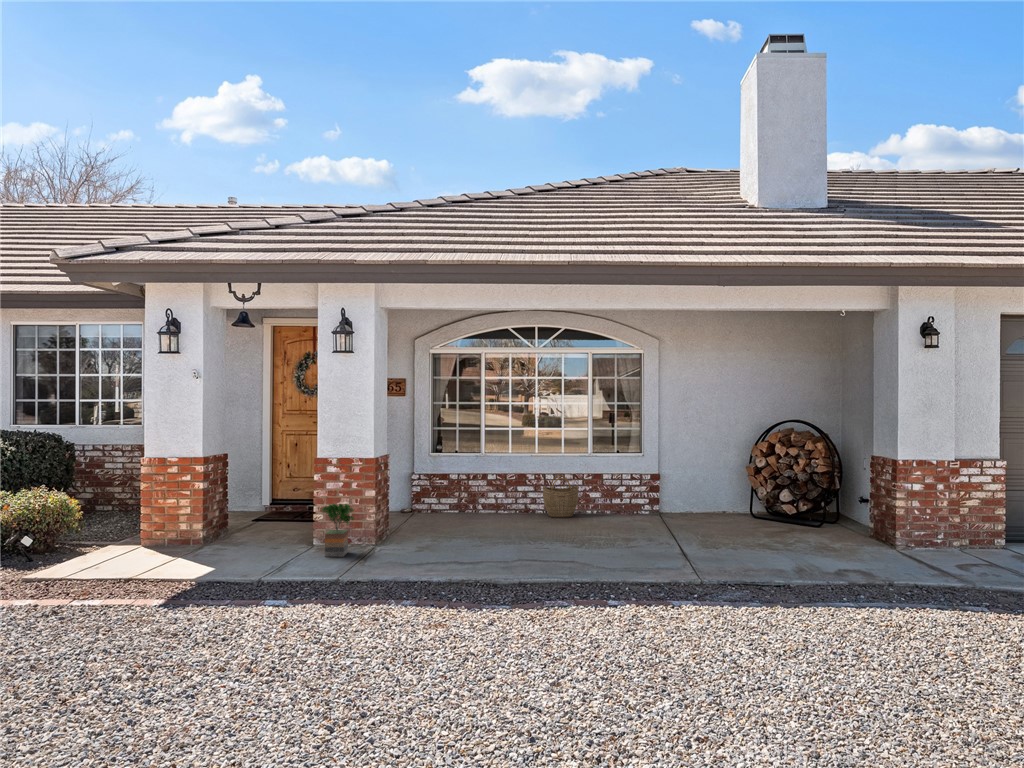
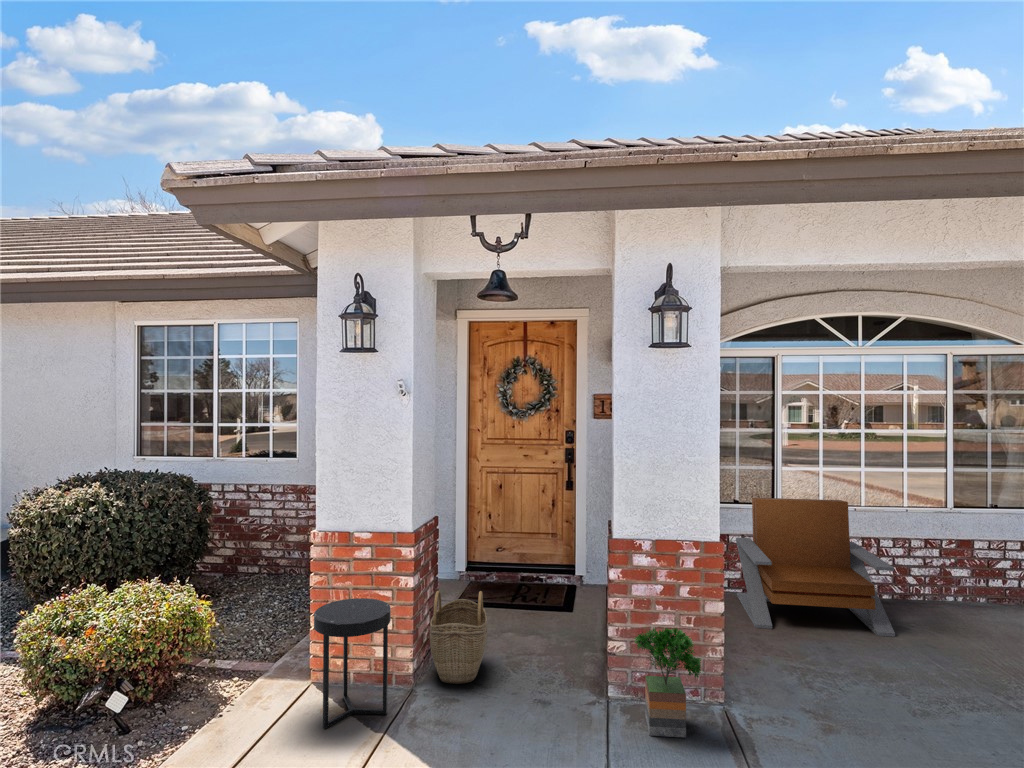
lounge chair: none [441,448,525,526] -> present [736,498,895,637]
woven basket: present [543,475,578,518] -> present [430,591,487,684]
side table: none [140,495,186,560] -> present [314,598,391,729]

